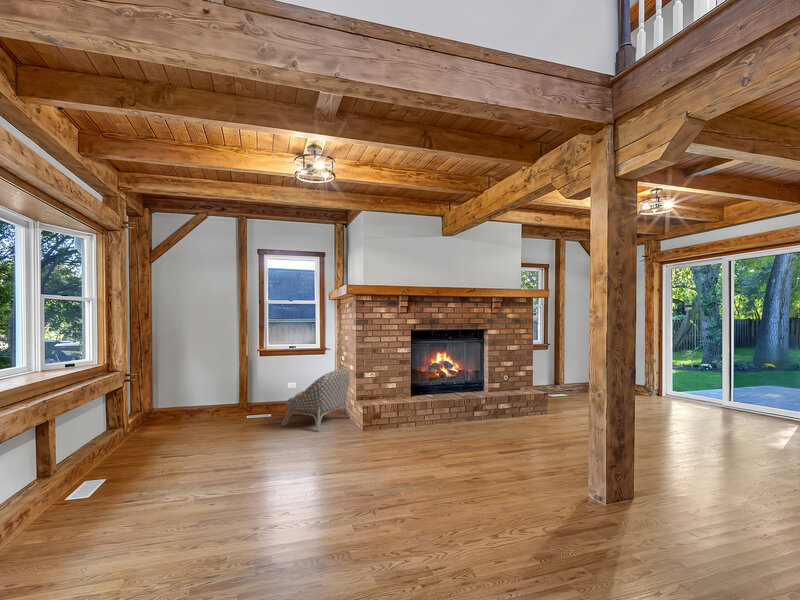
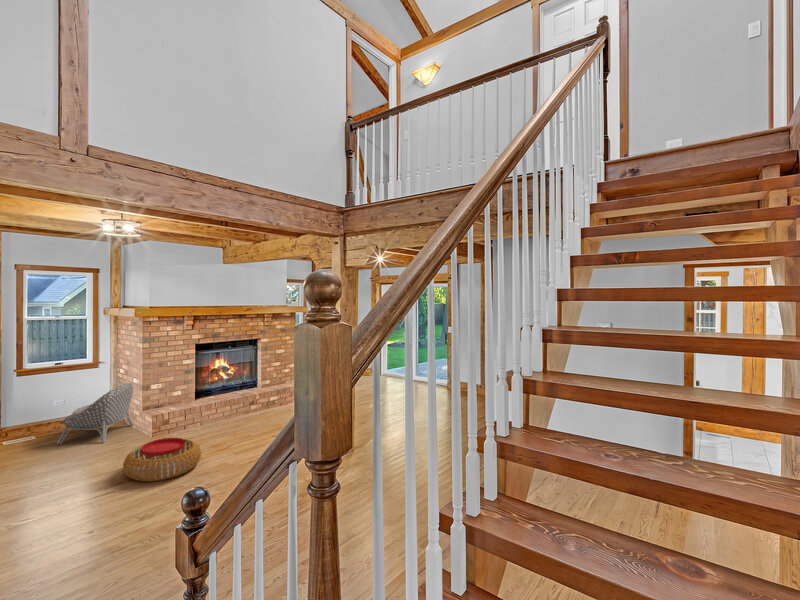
pouf: none [316,435,404,491] -> present [123,438,201,482]

